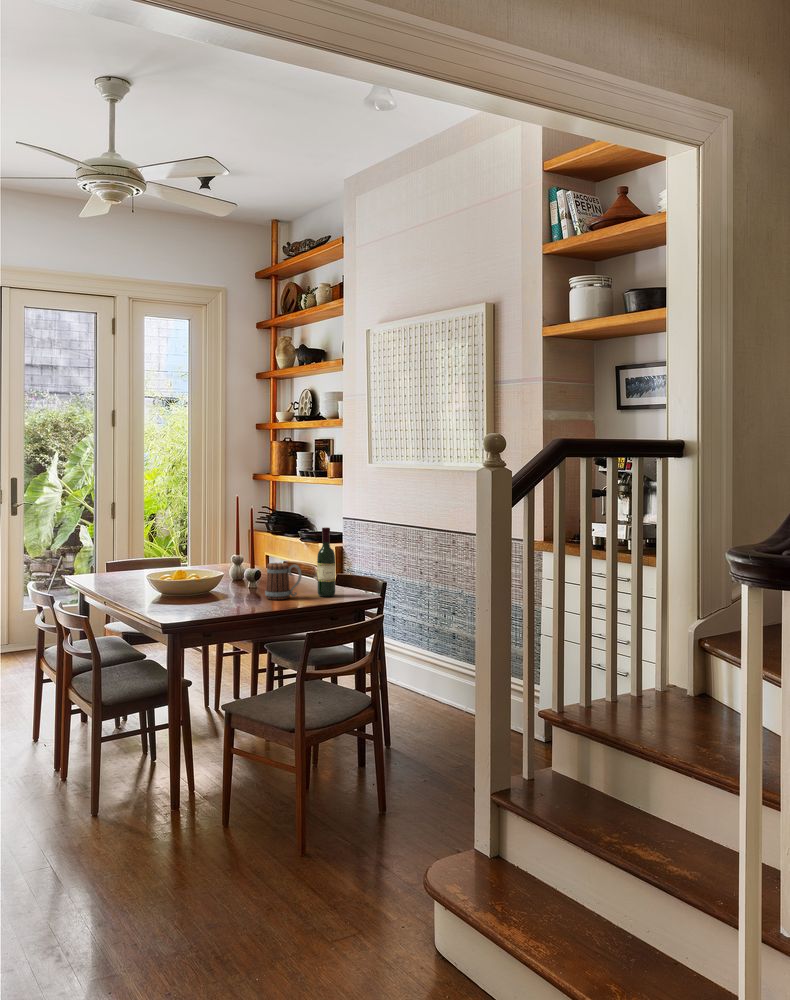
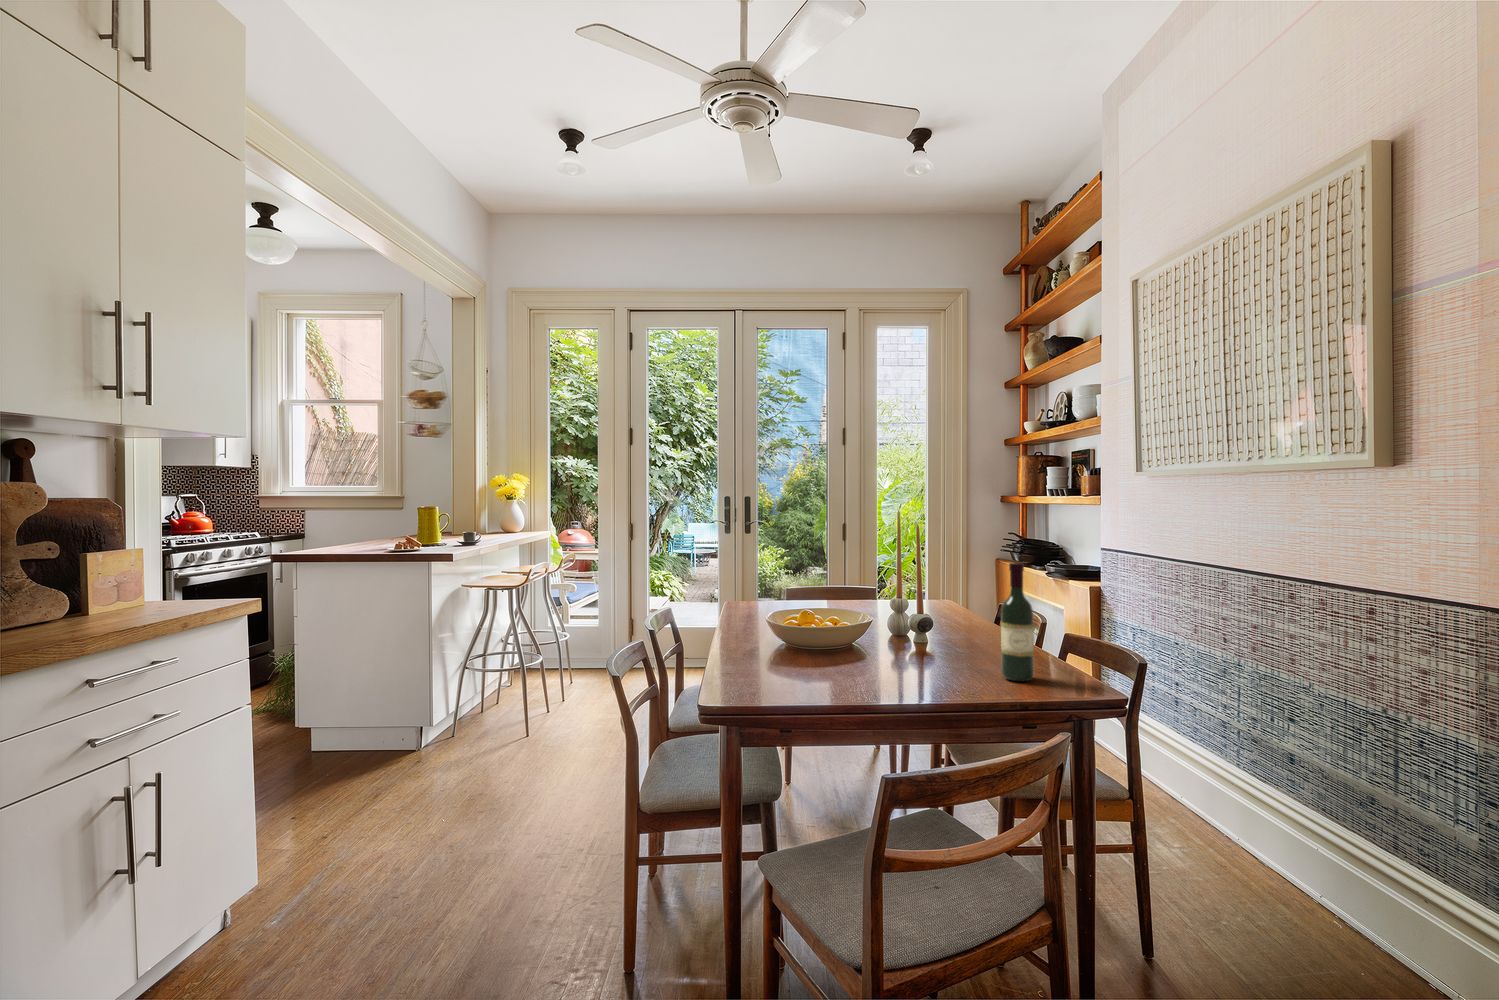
mug: present [265,563,301,600] -> none [912,615,970,678]

